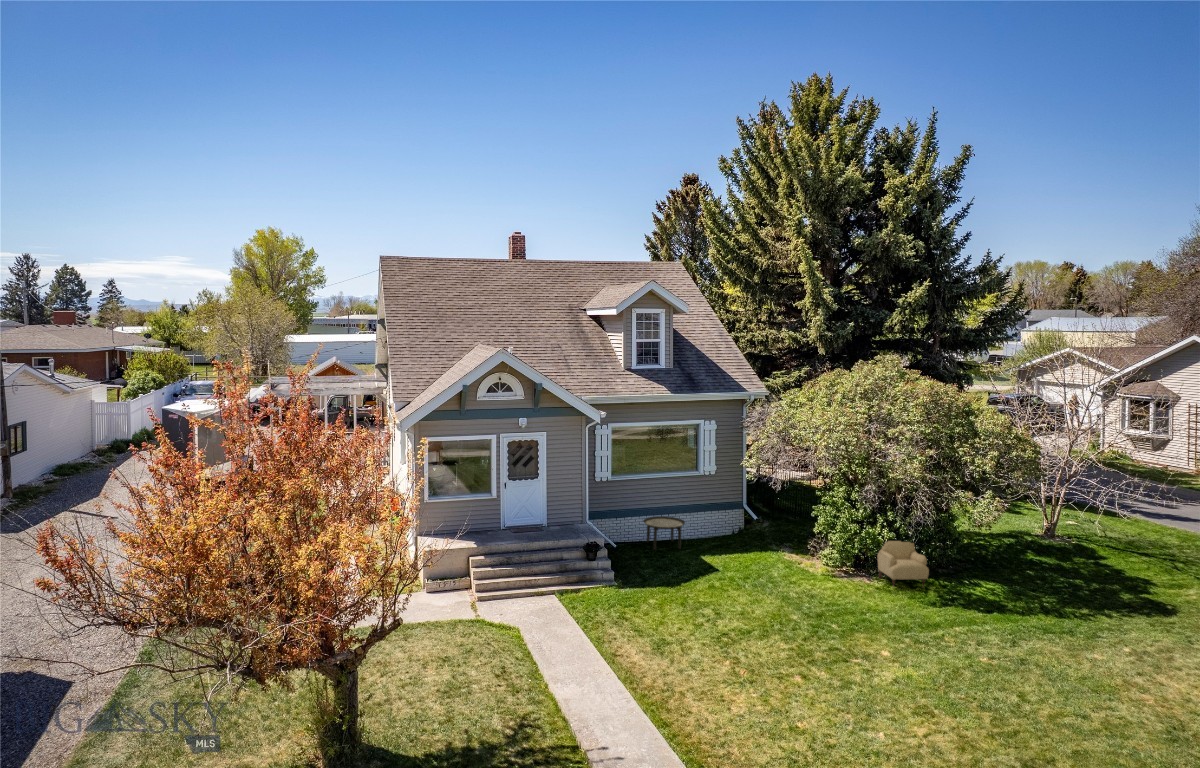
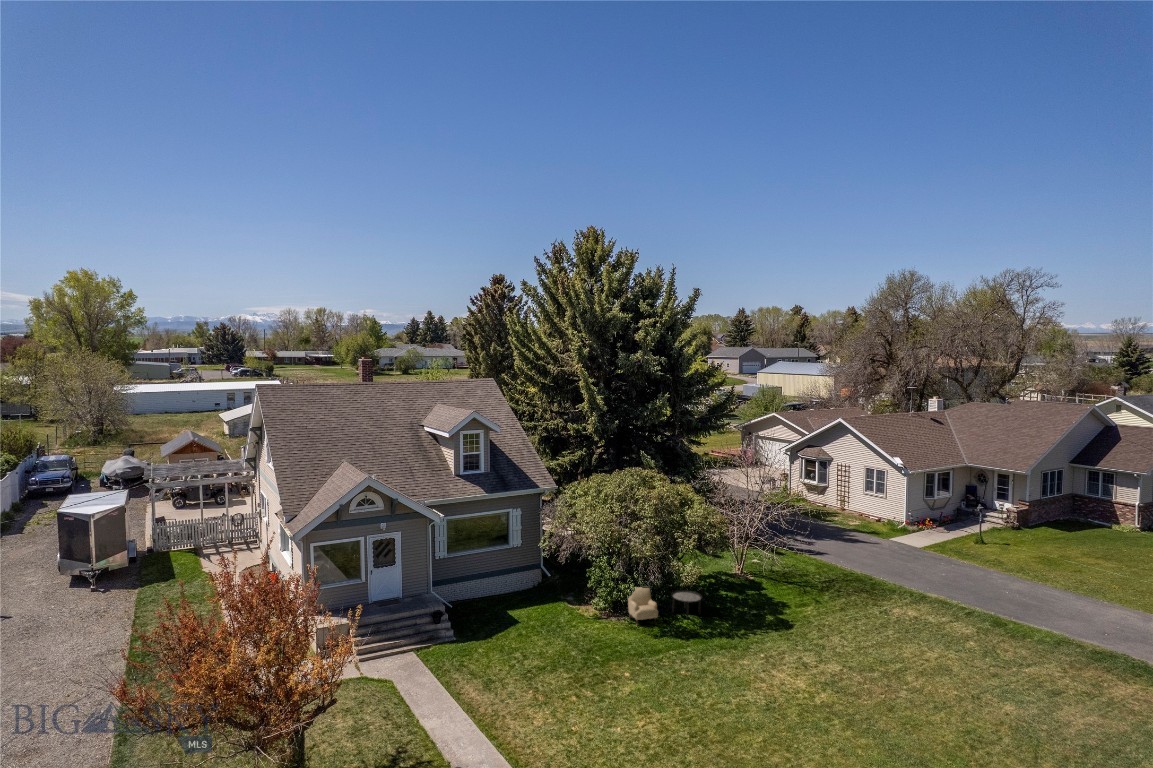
round table: present [643,516,685,550] -> present [671,590,702,618]

